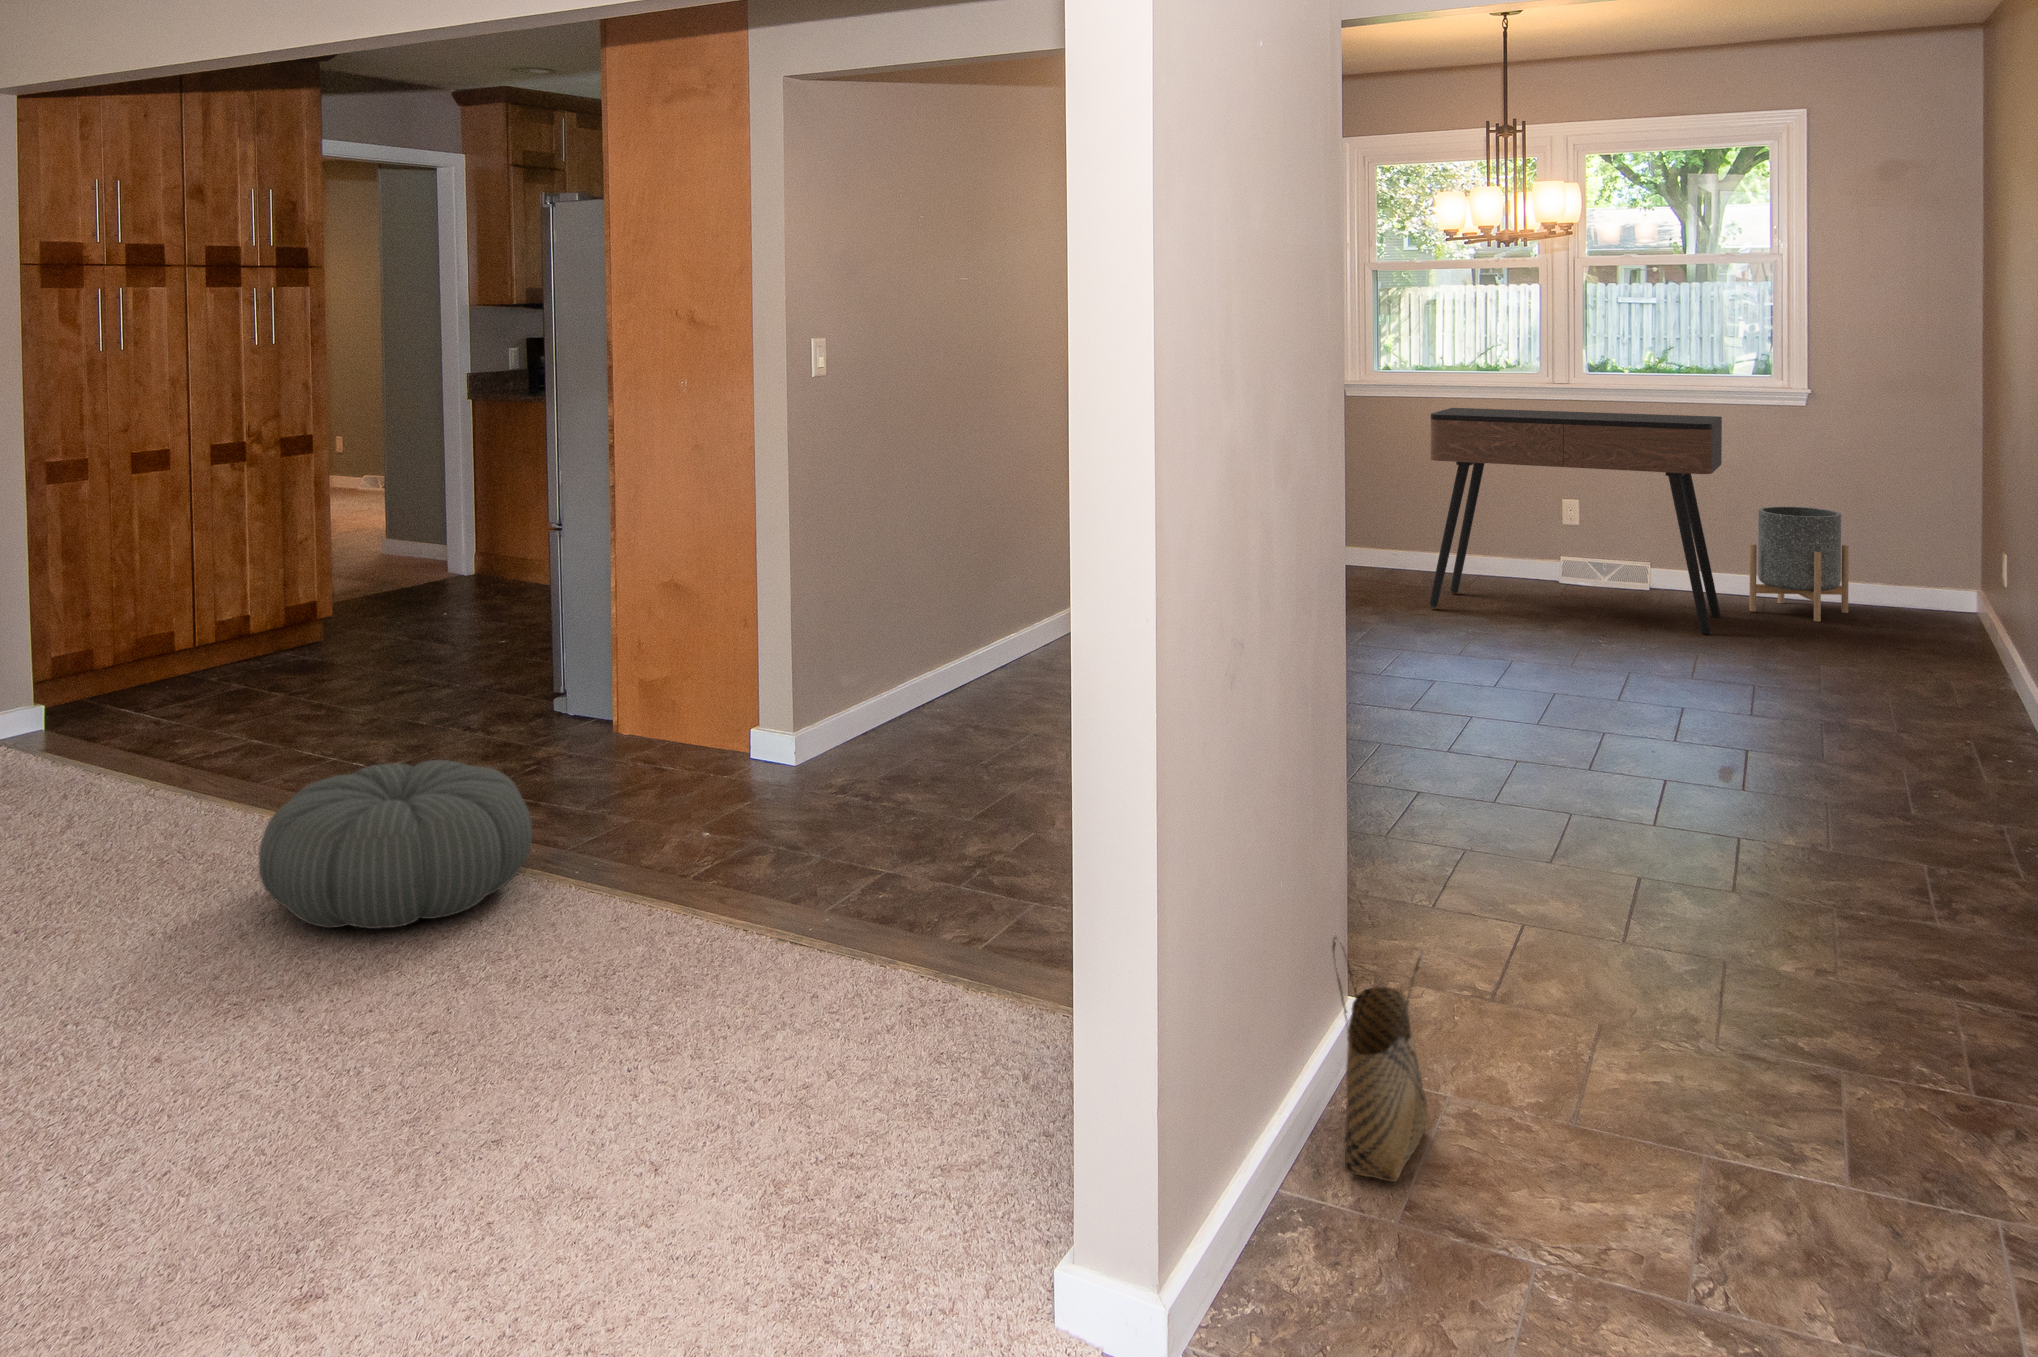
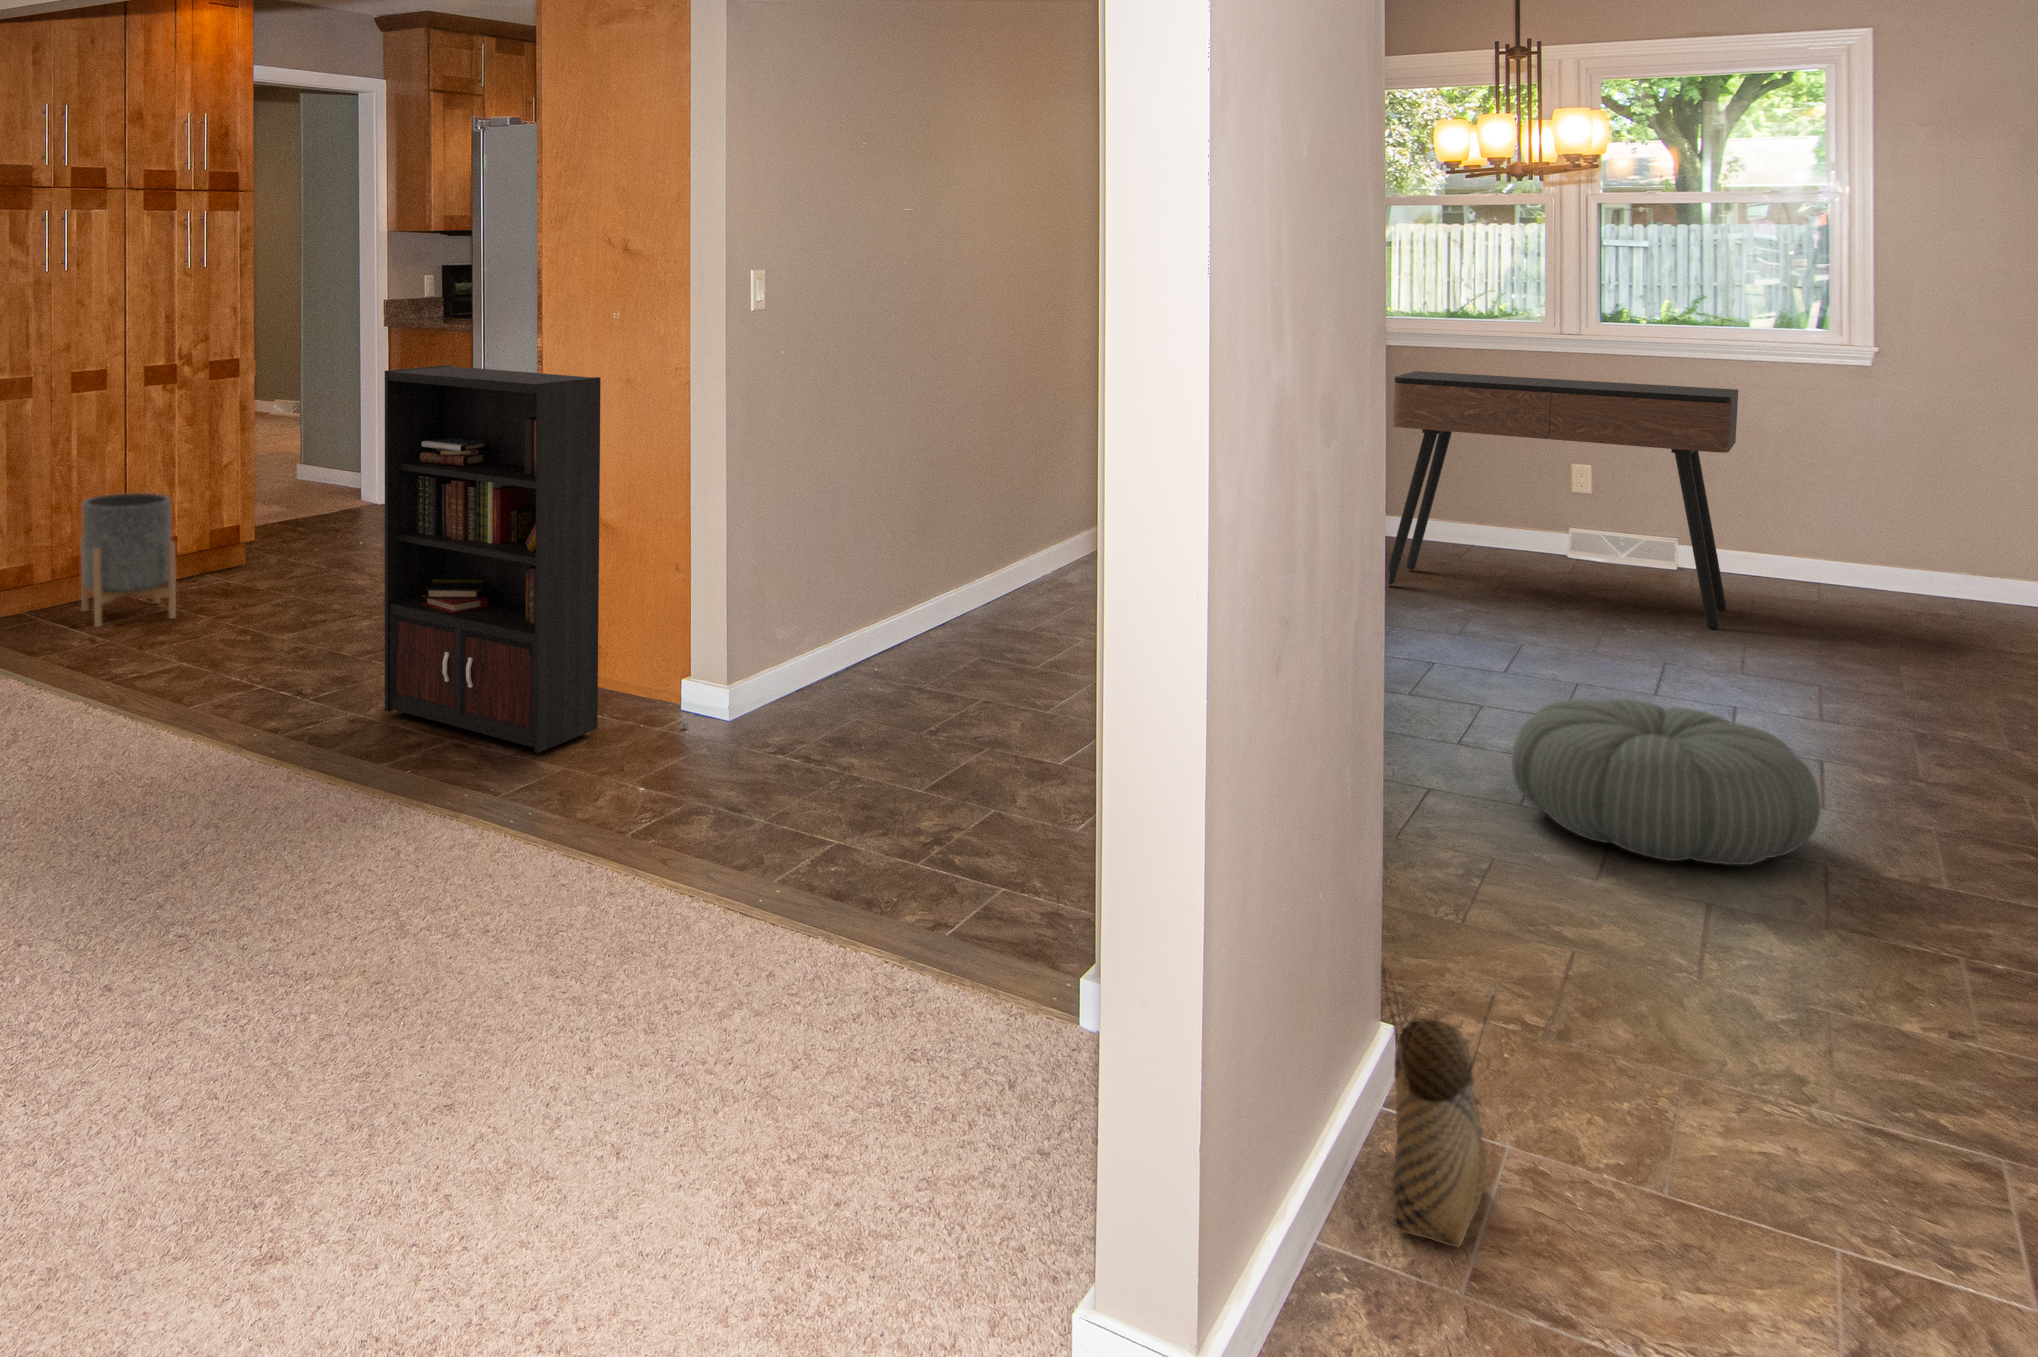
bookcase: none [451,431,762,810] -> present [385,365,688,753]
planter: present [1749,507,1849,622] -> present [80,493,176,627]
pouf: present [259,760,532,929] -> present [1512,699,1820,865]

